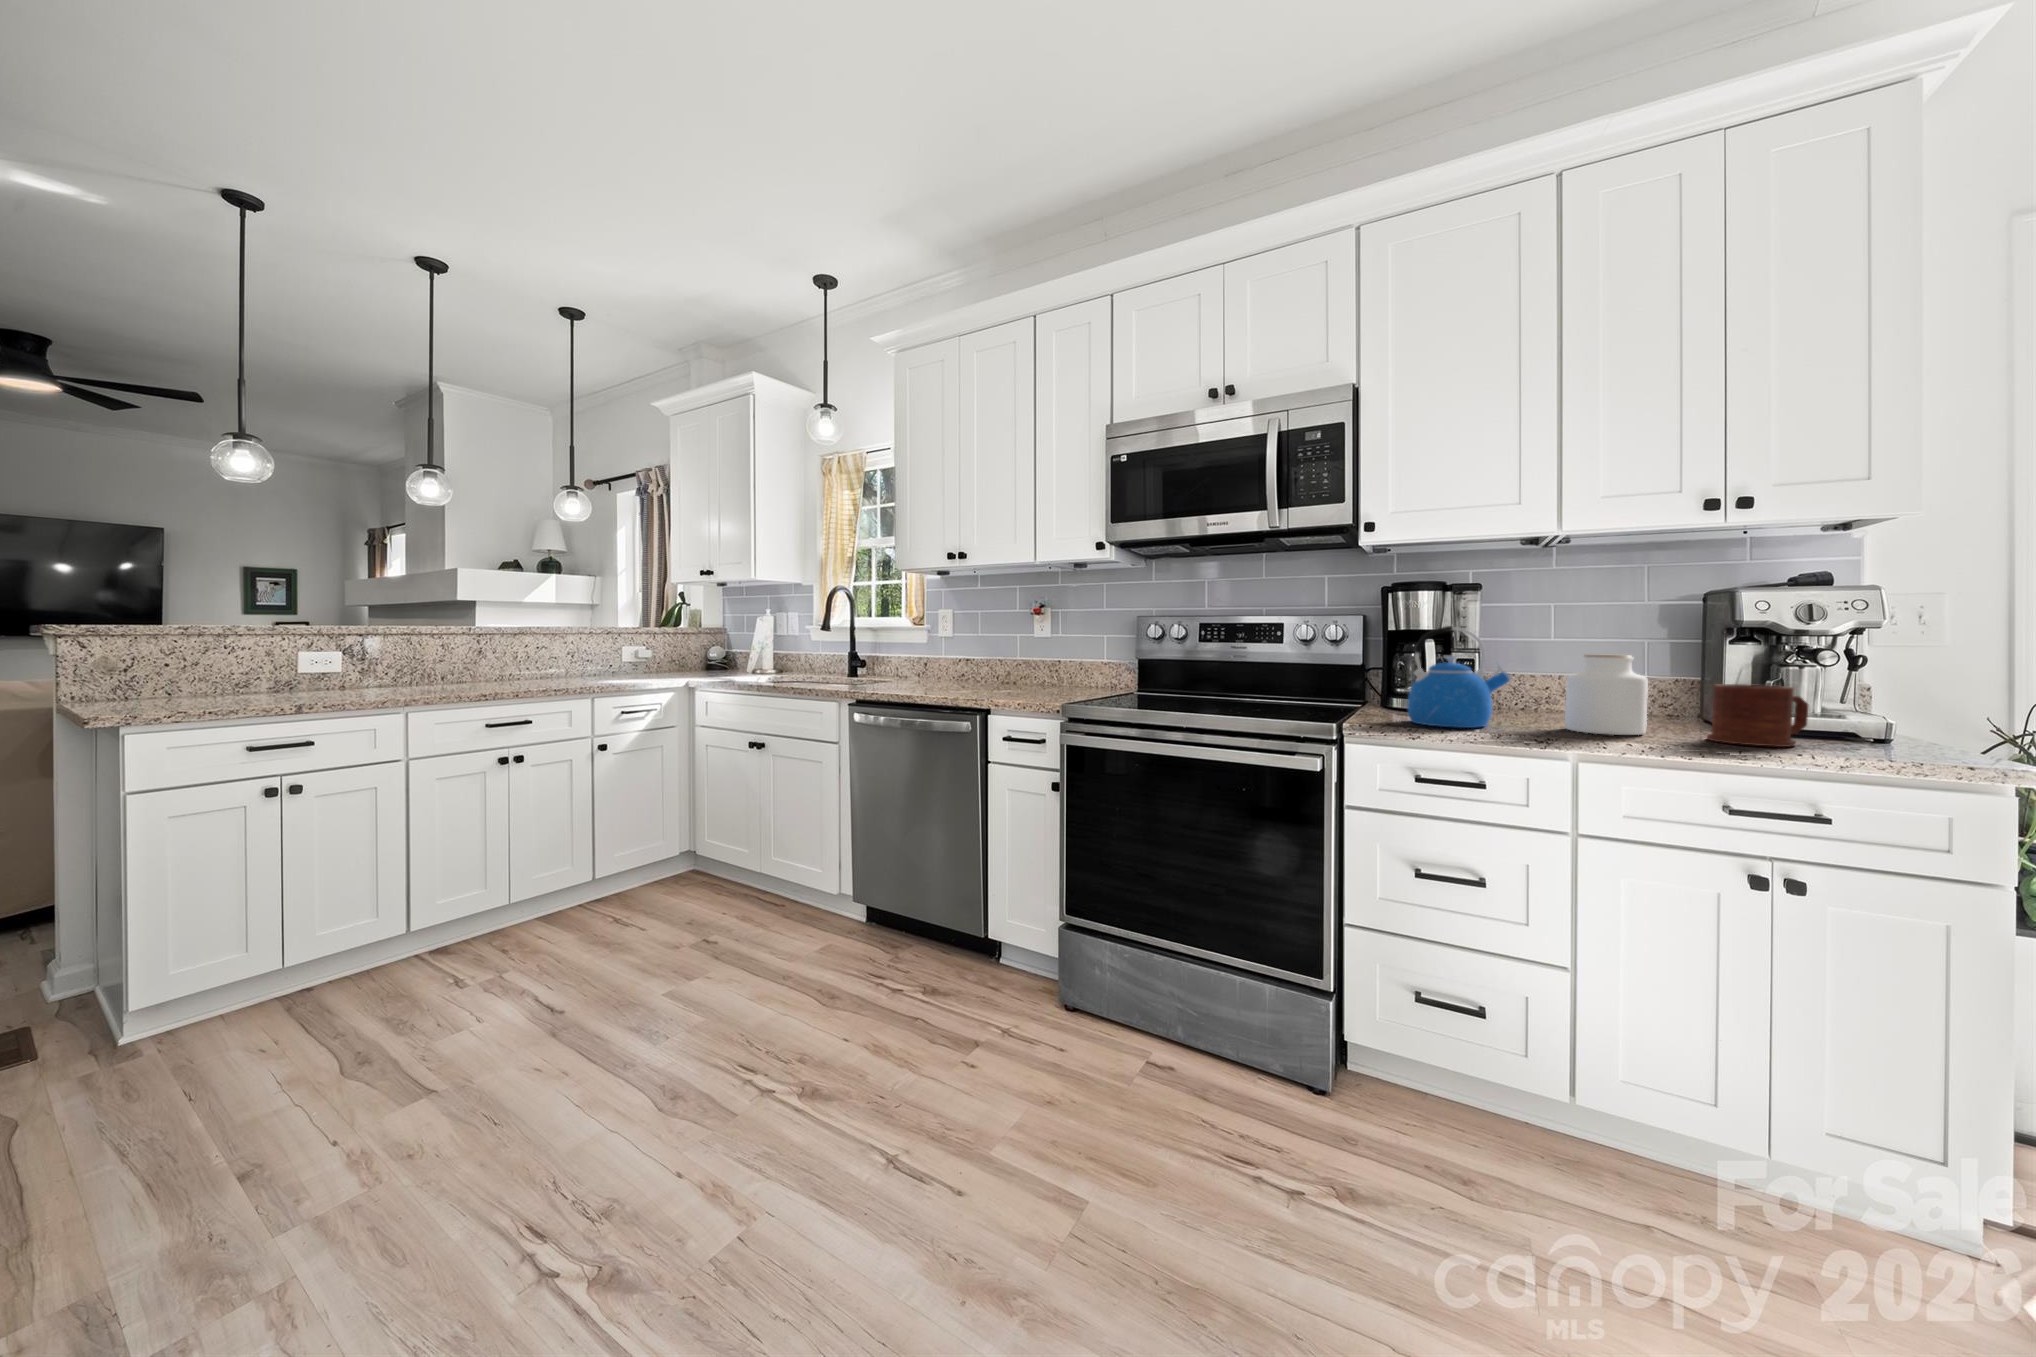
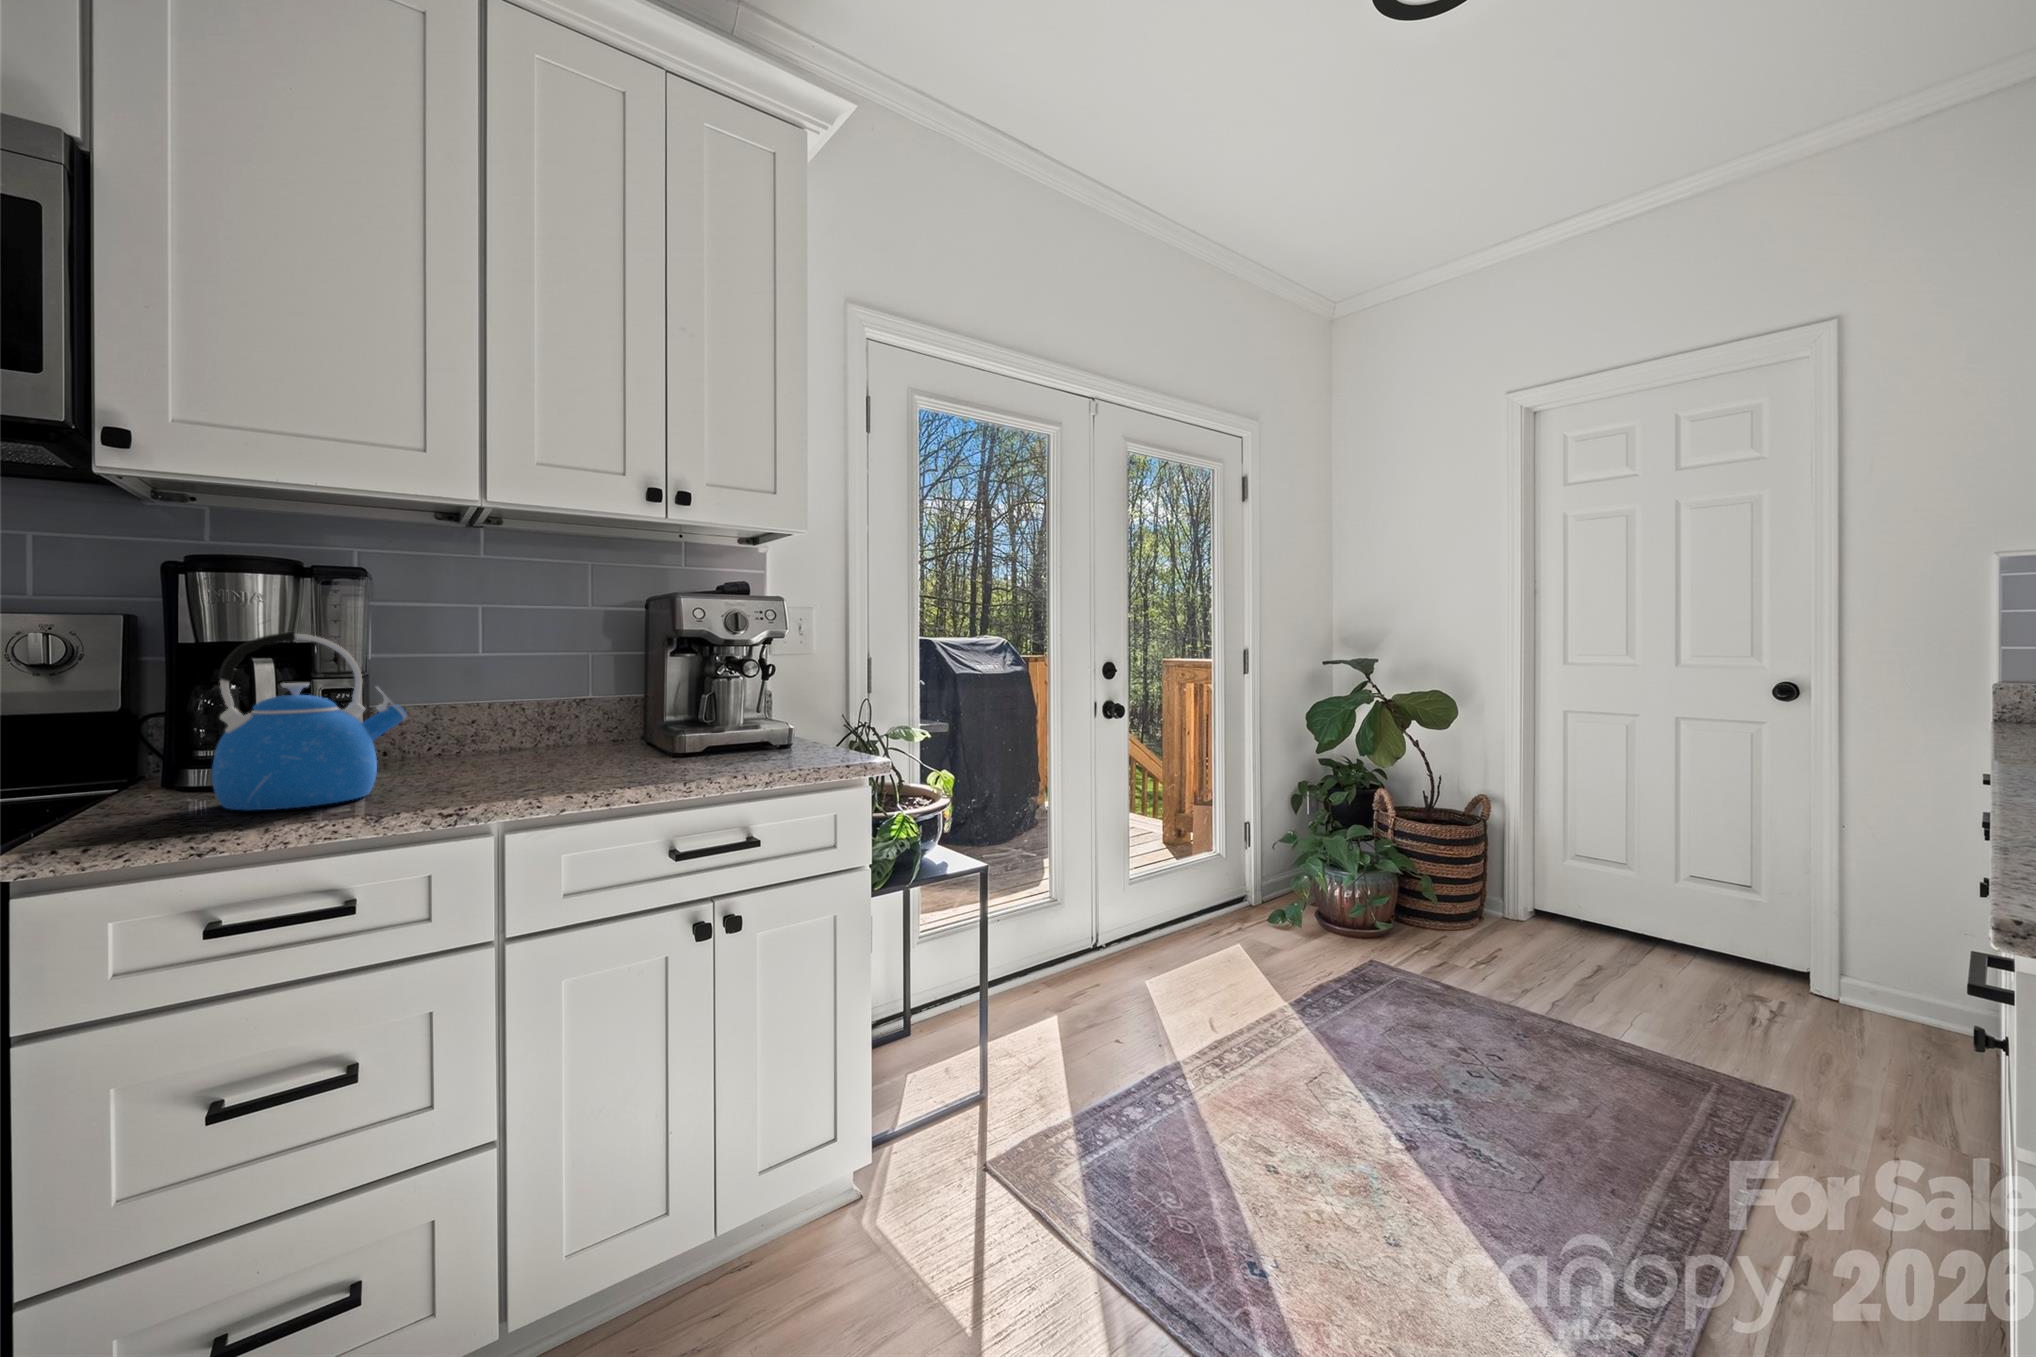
jar: present [1565,655,1648,735] -> none [488,673,589,784]
mug: present [1707,684,1808,747] -> none [652,702,738,775]

